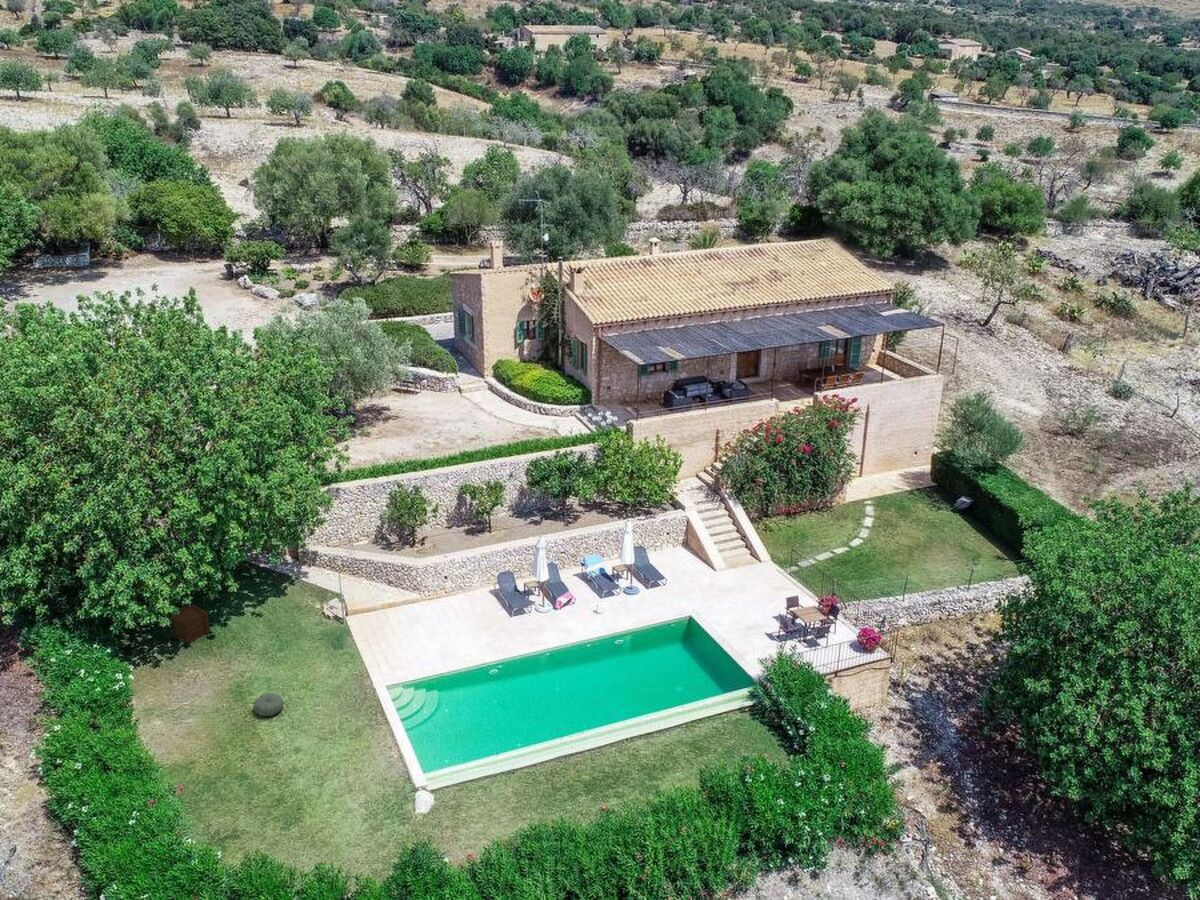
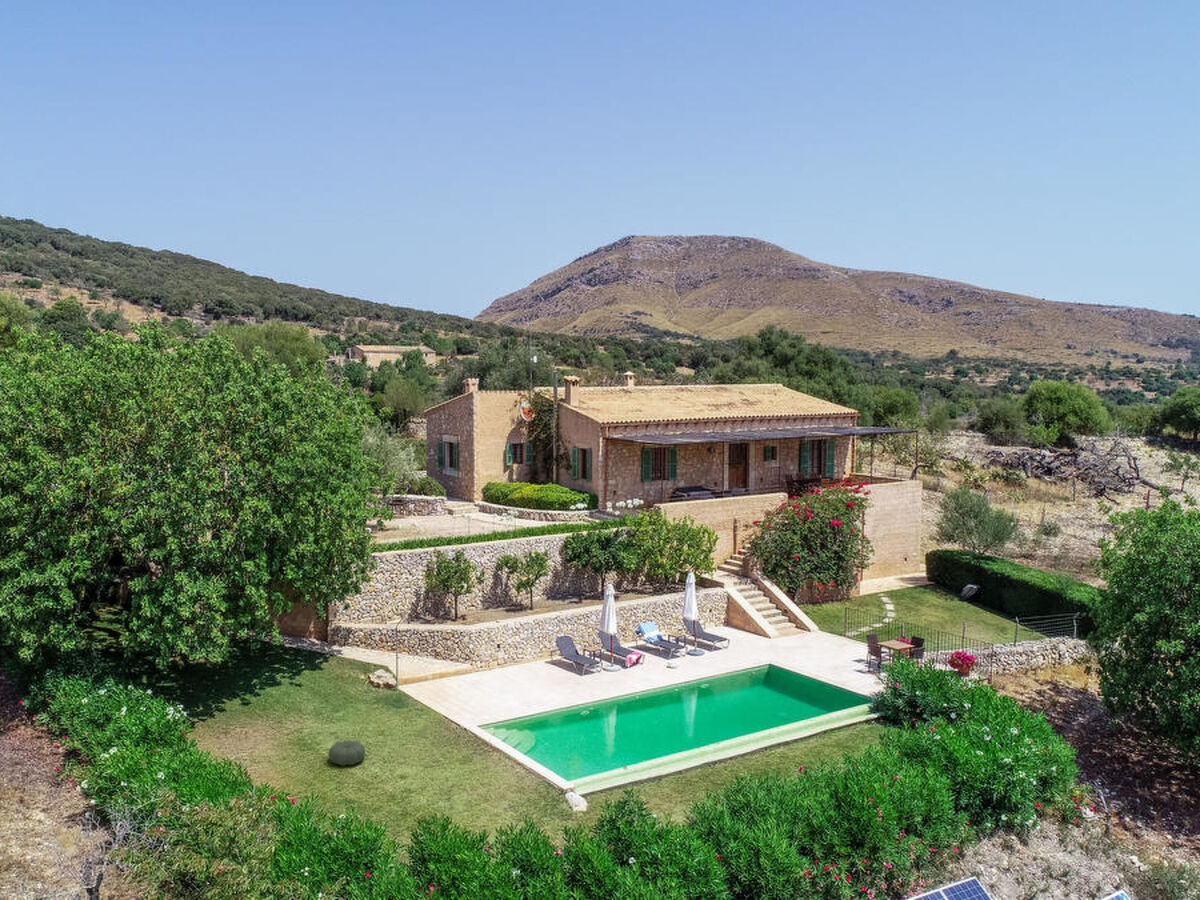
wooden crate: present [170,605,210,644] -> none [194,666,242,711]

